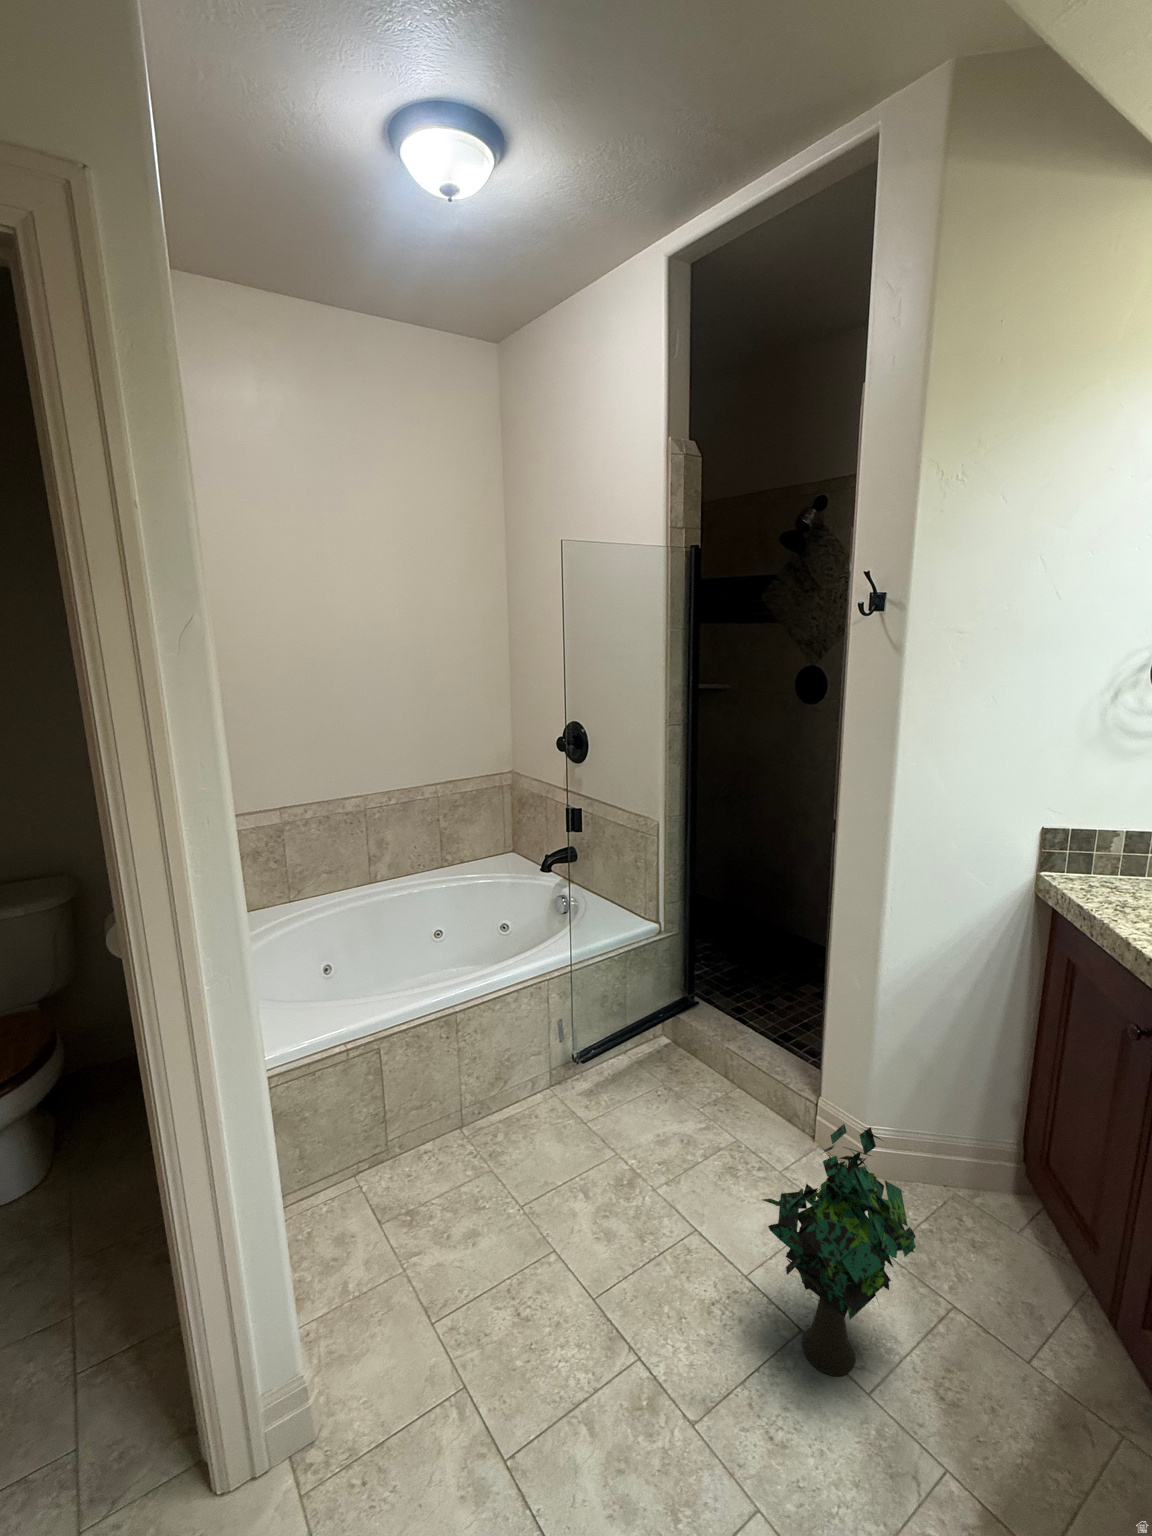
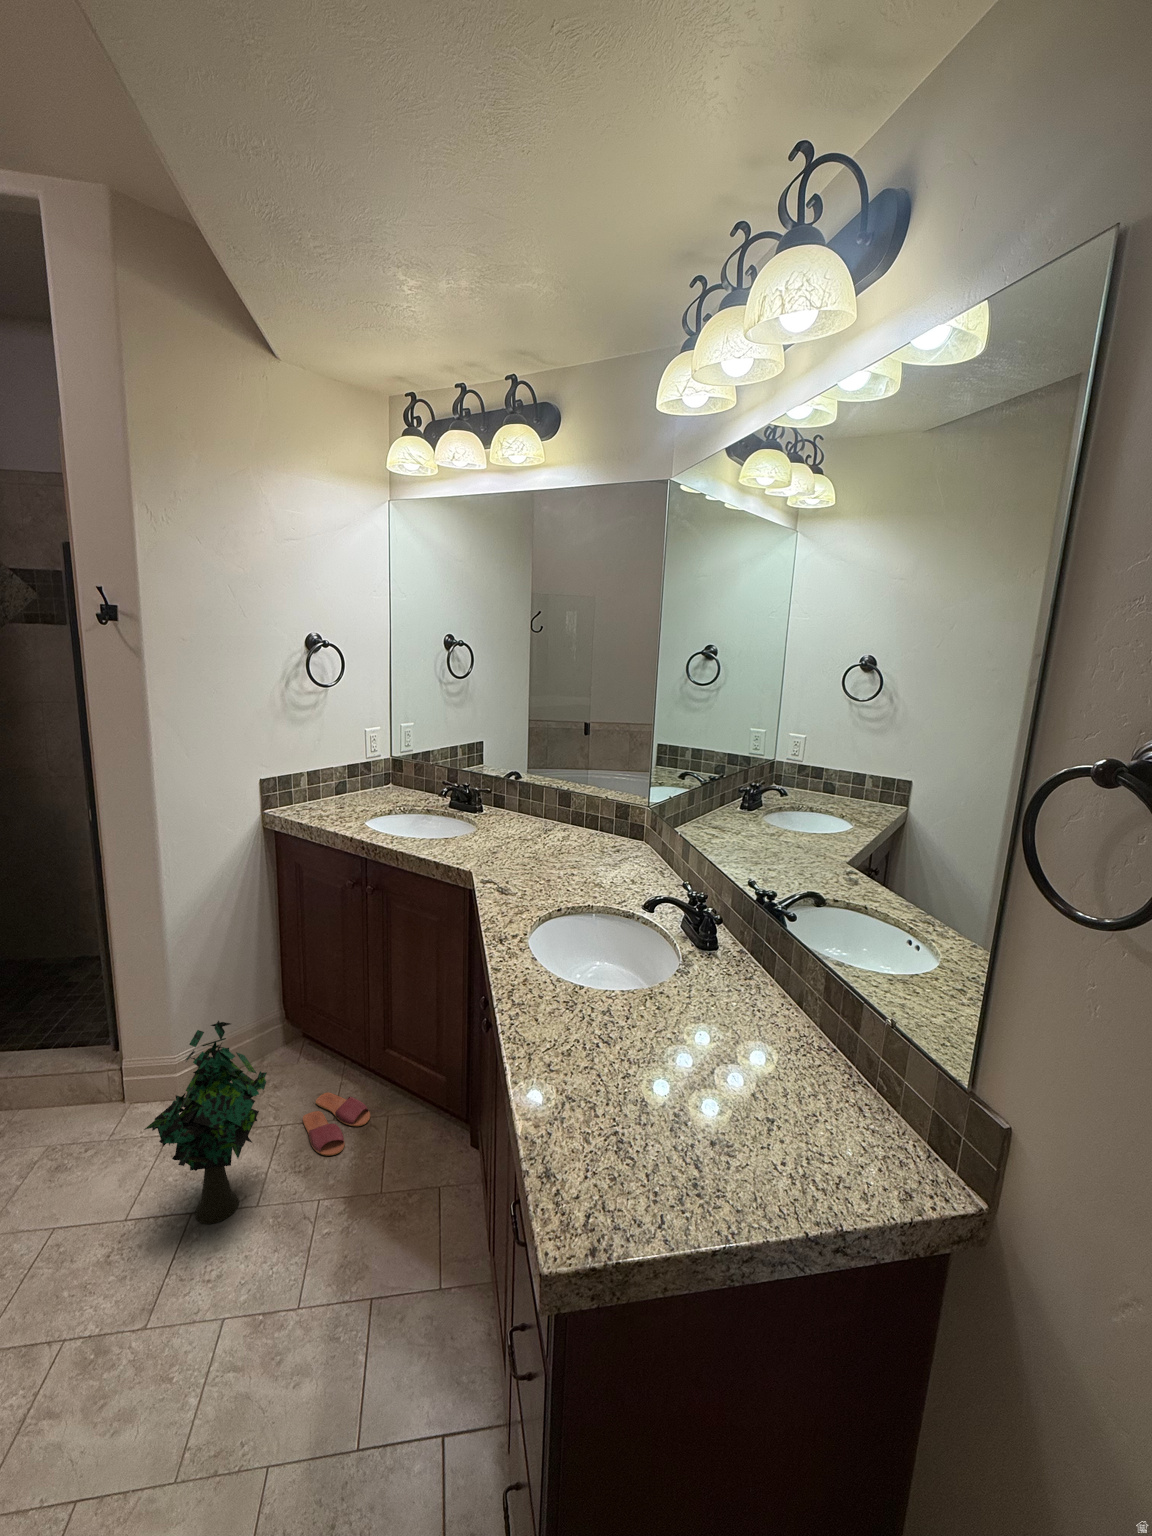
slippers: none [978,1310,1095,1430] -> present [303,1092,370,1156]

